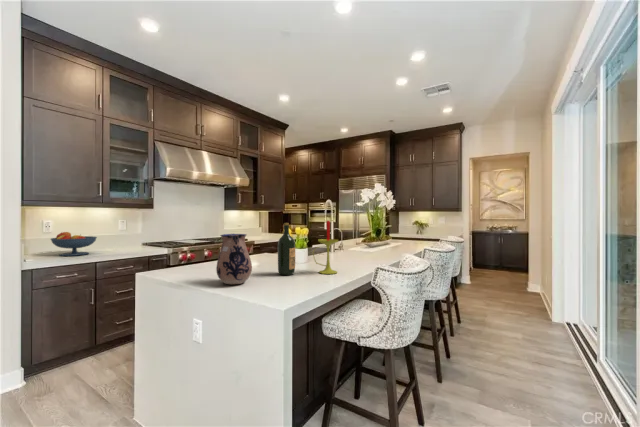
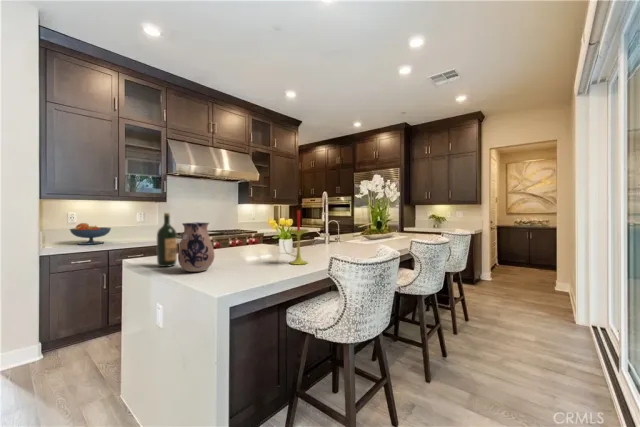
wine bottle: present [278,223,295,275] -> present [157,213,177,267]

